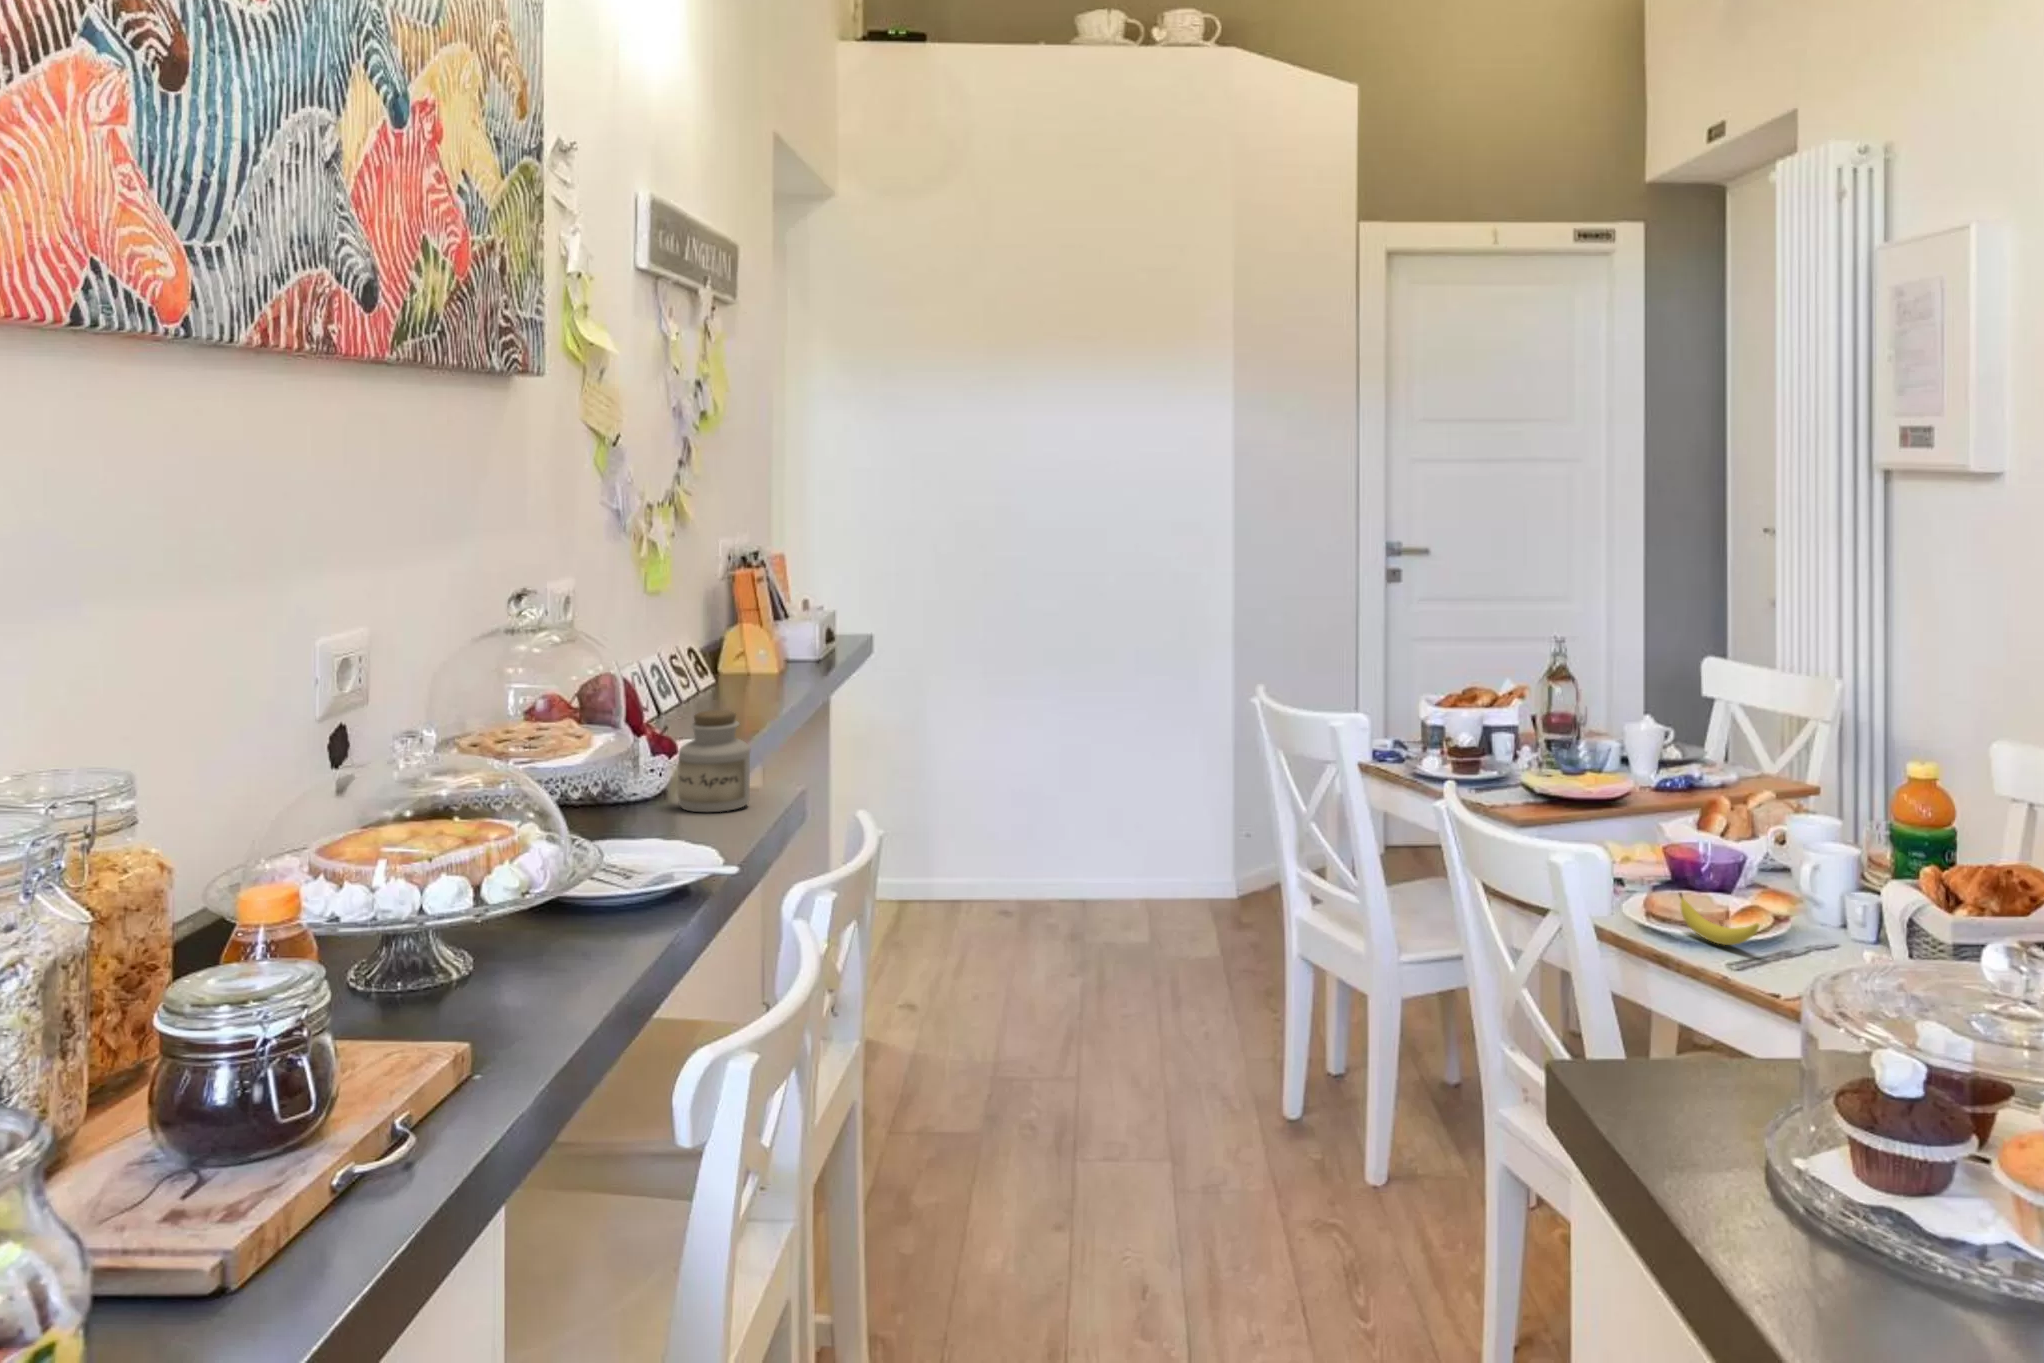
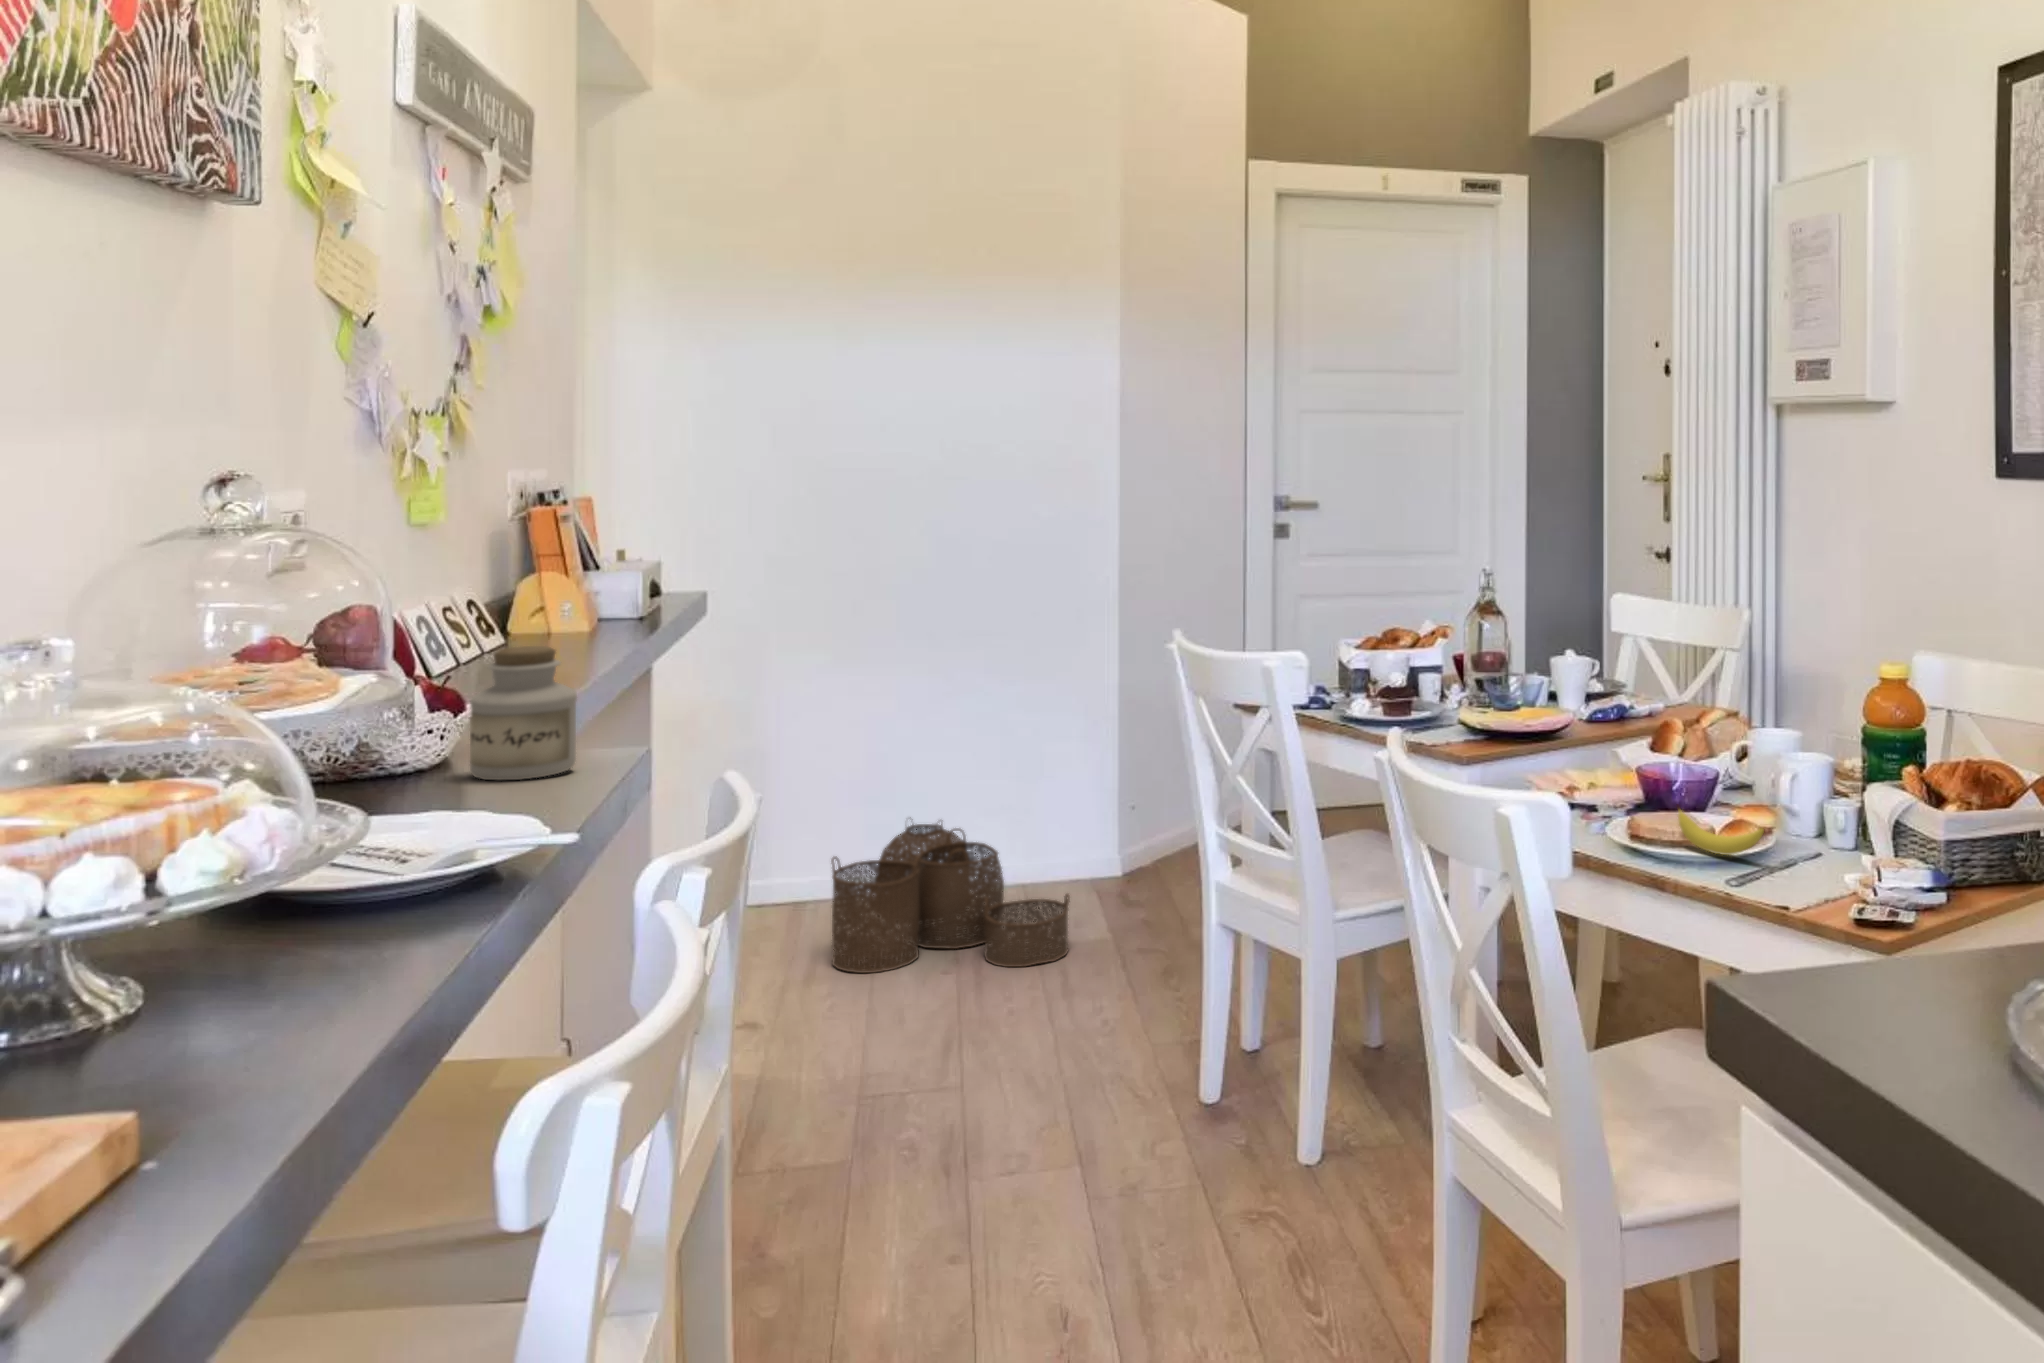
woven basket: none [976,832,1179,976] -> present [831,824,1070,973]

